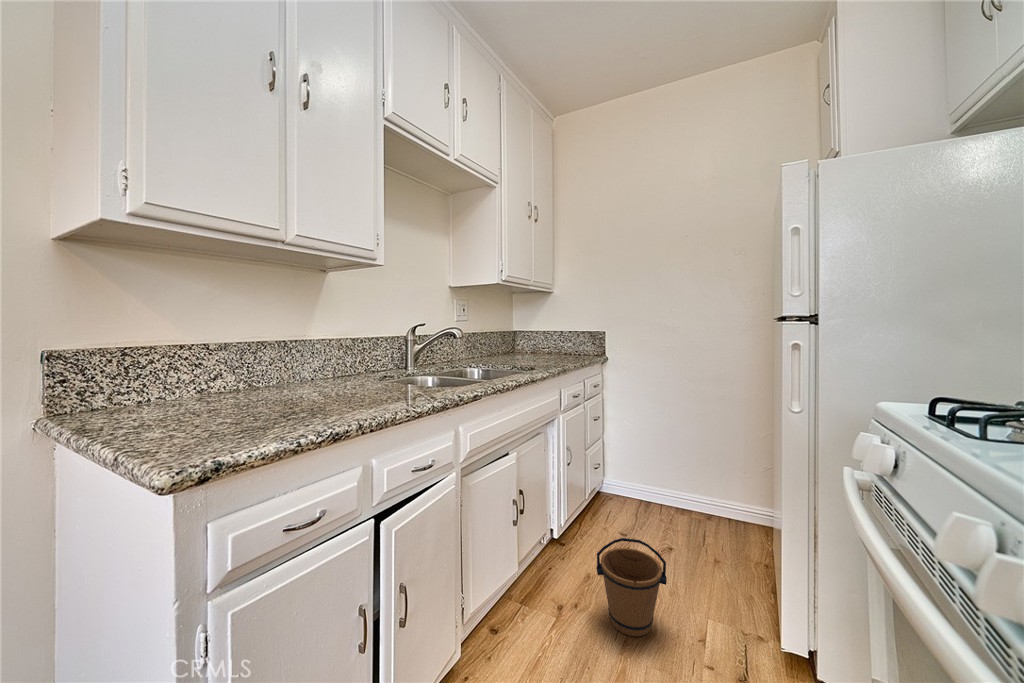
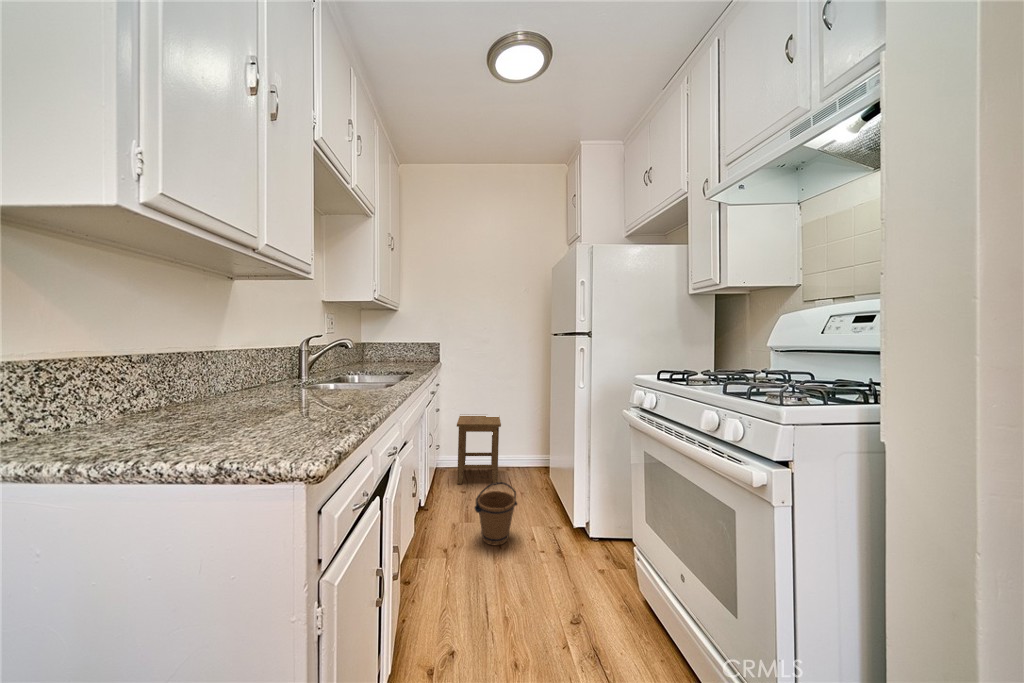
stool: none [612,427,687,538] -> present [457,416,501,484]

